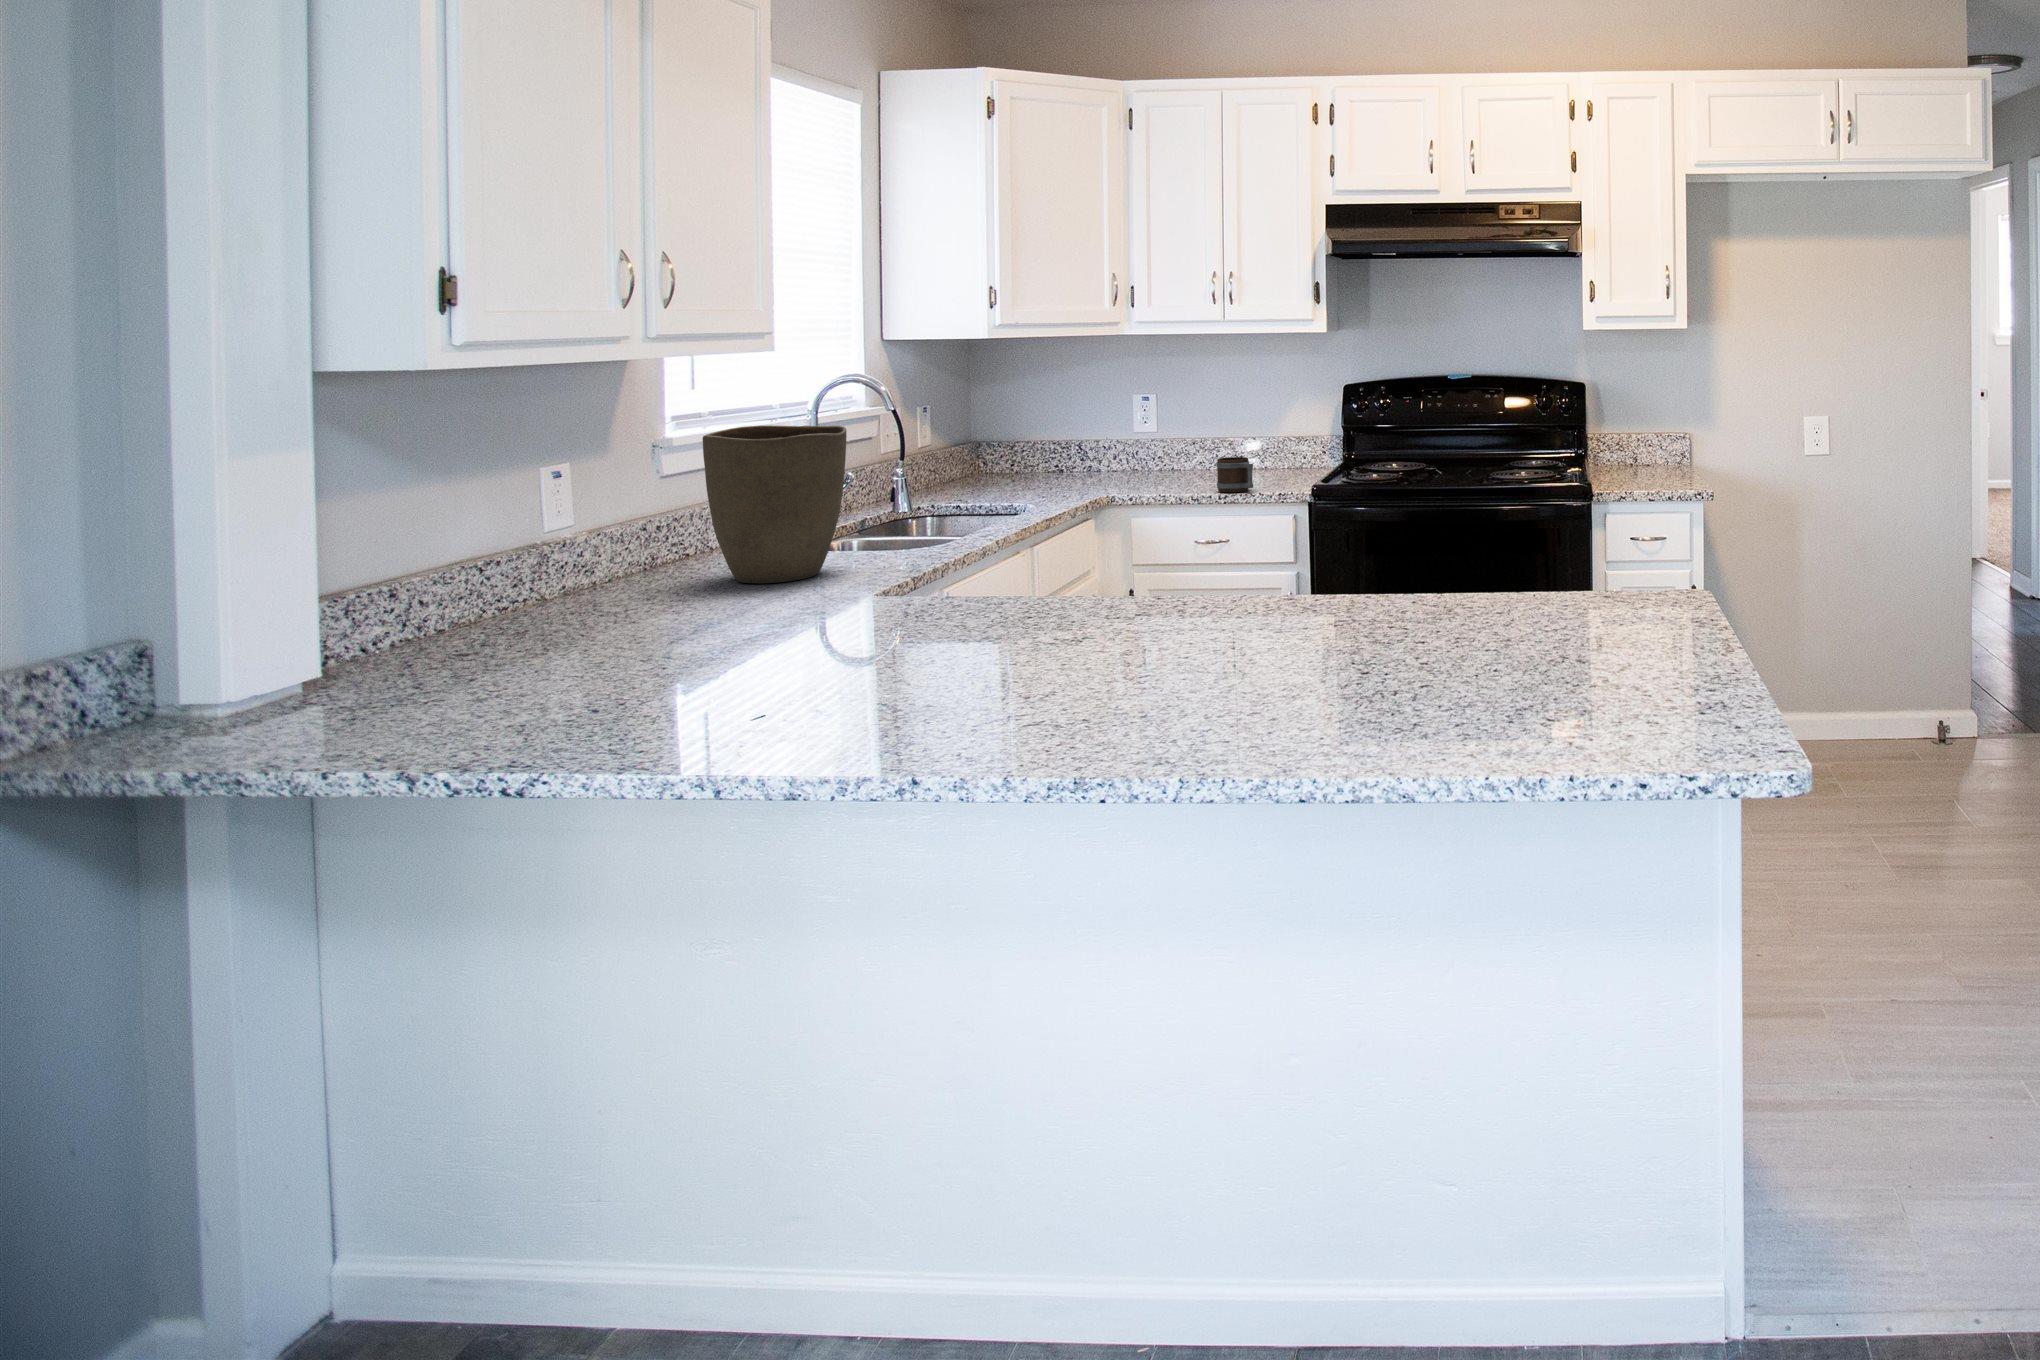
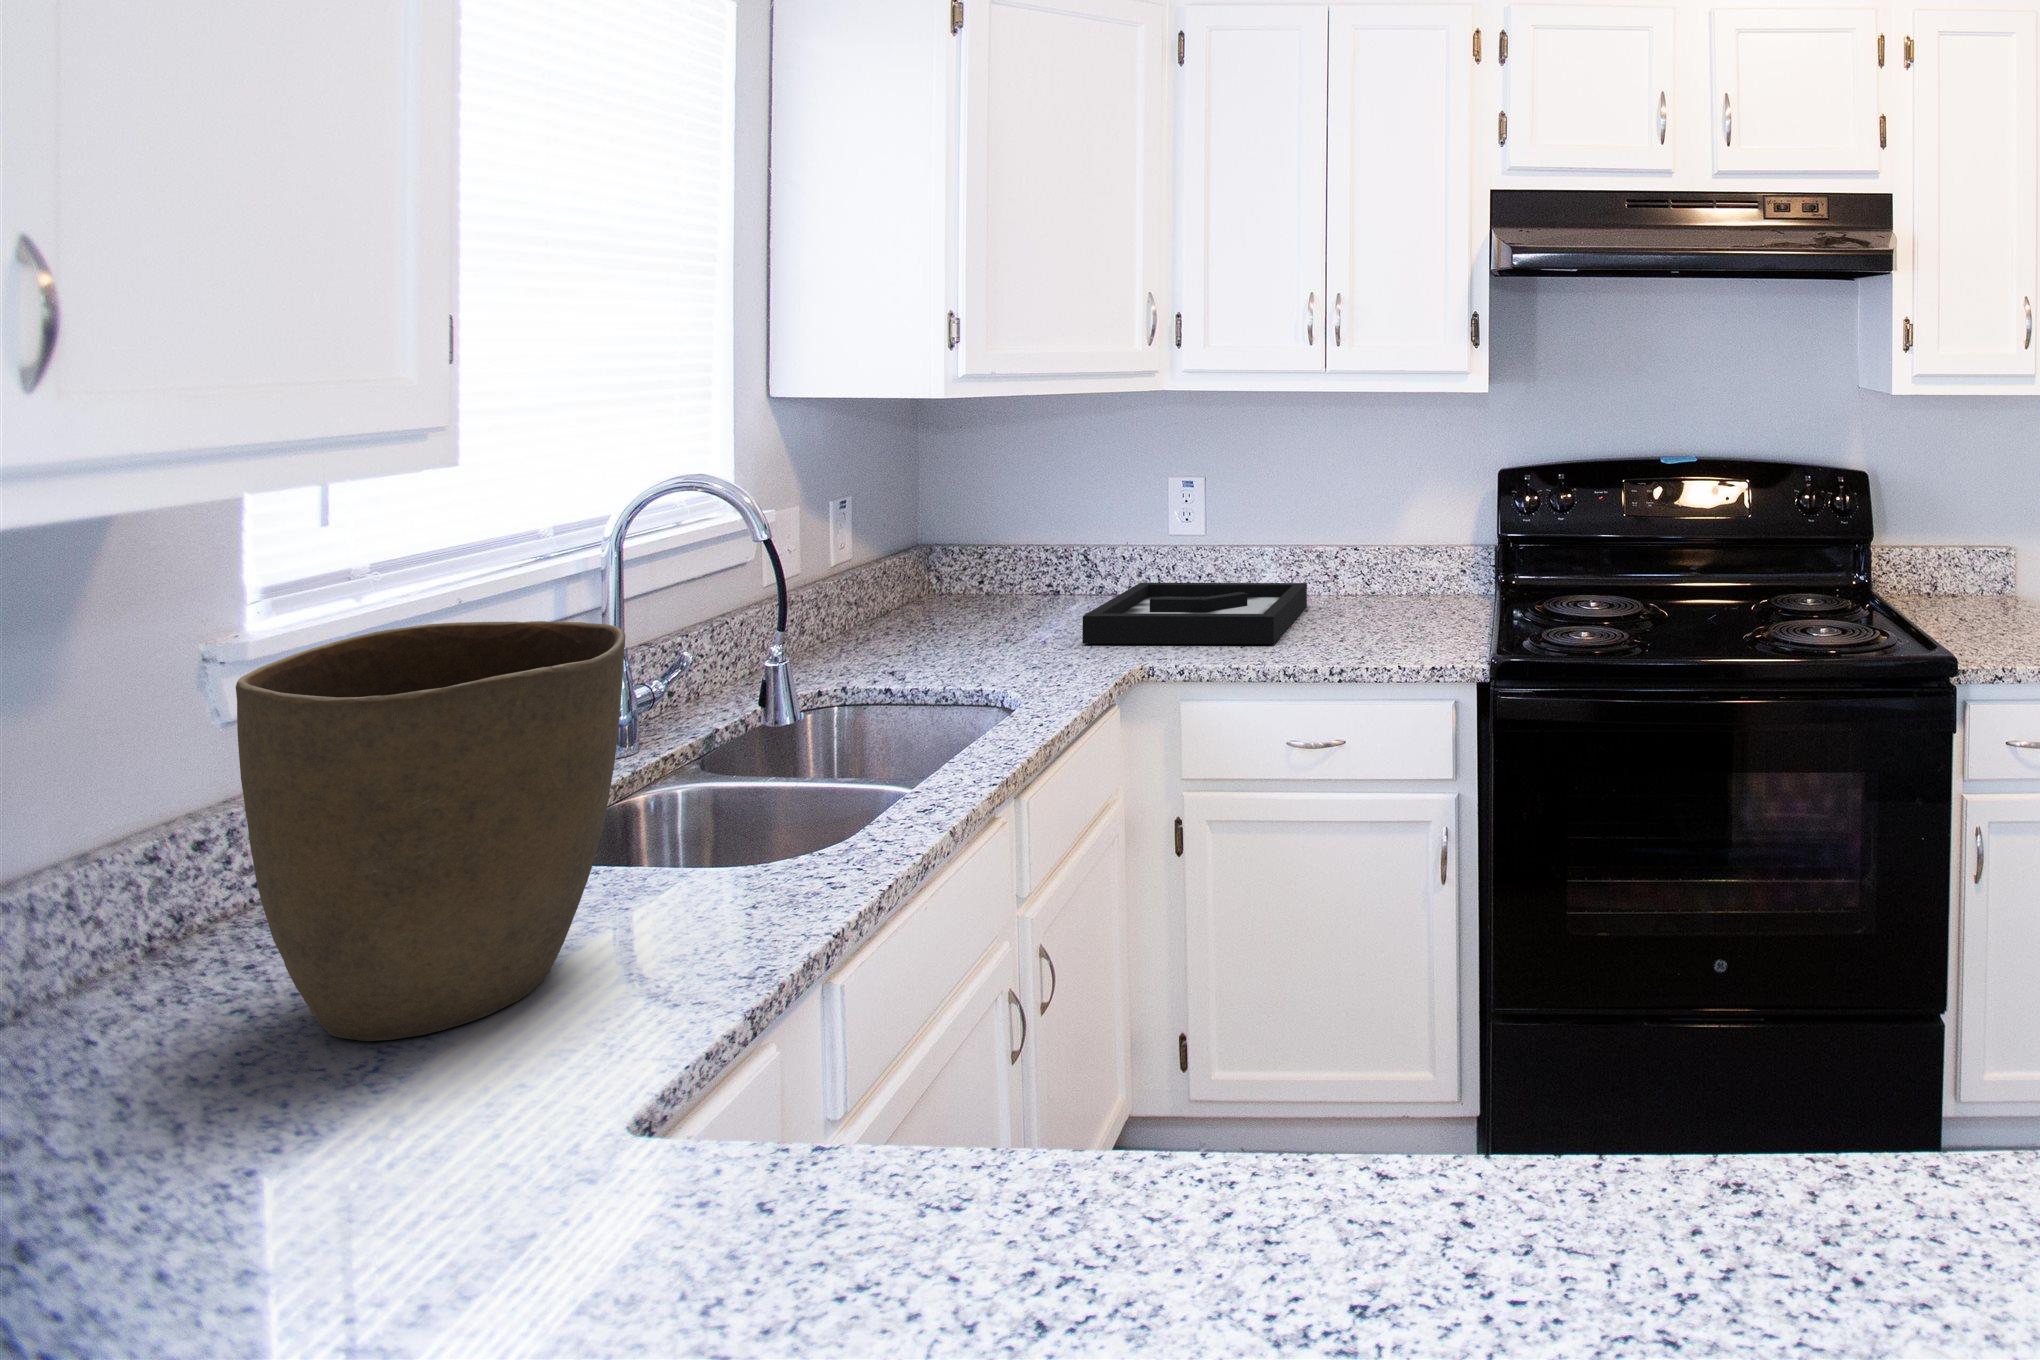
mug: present [1217,457,1253,492] -> none [1320,590,1382,652]
decorative tray: none [1073,461,1222,491] -> present [1082,583,1307,644]

